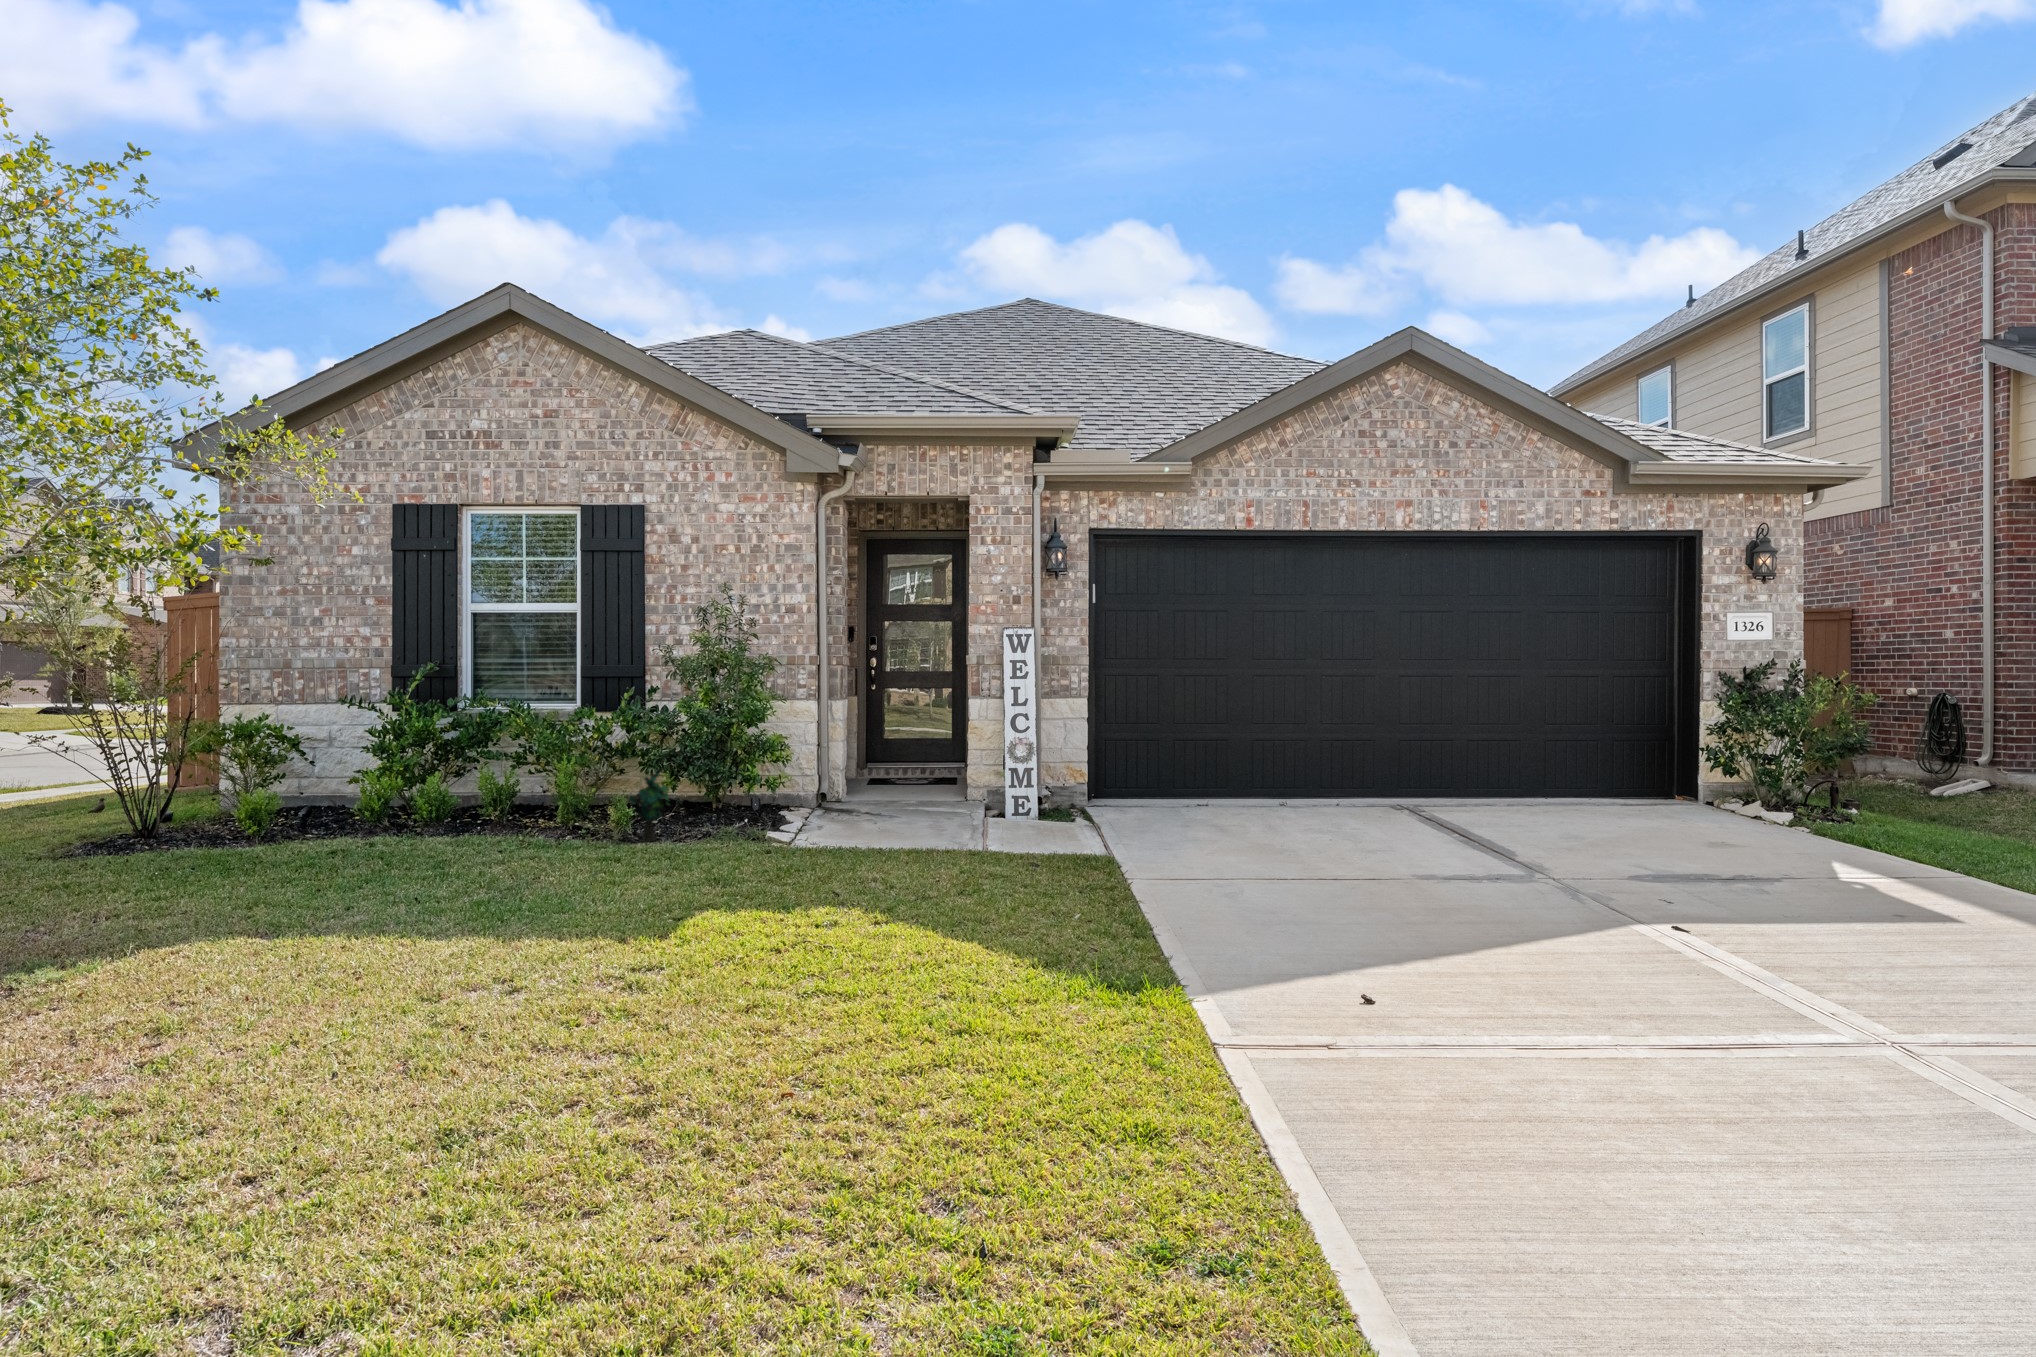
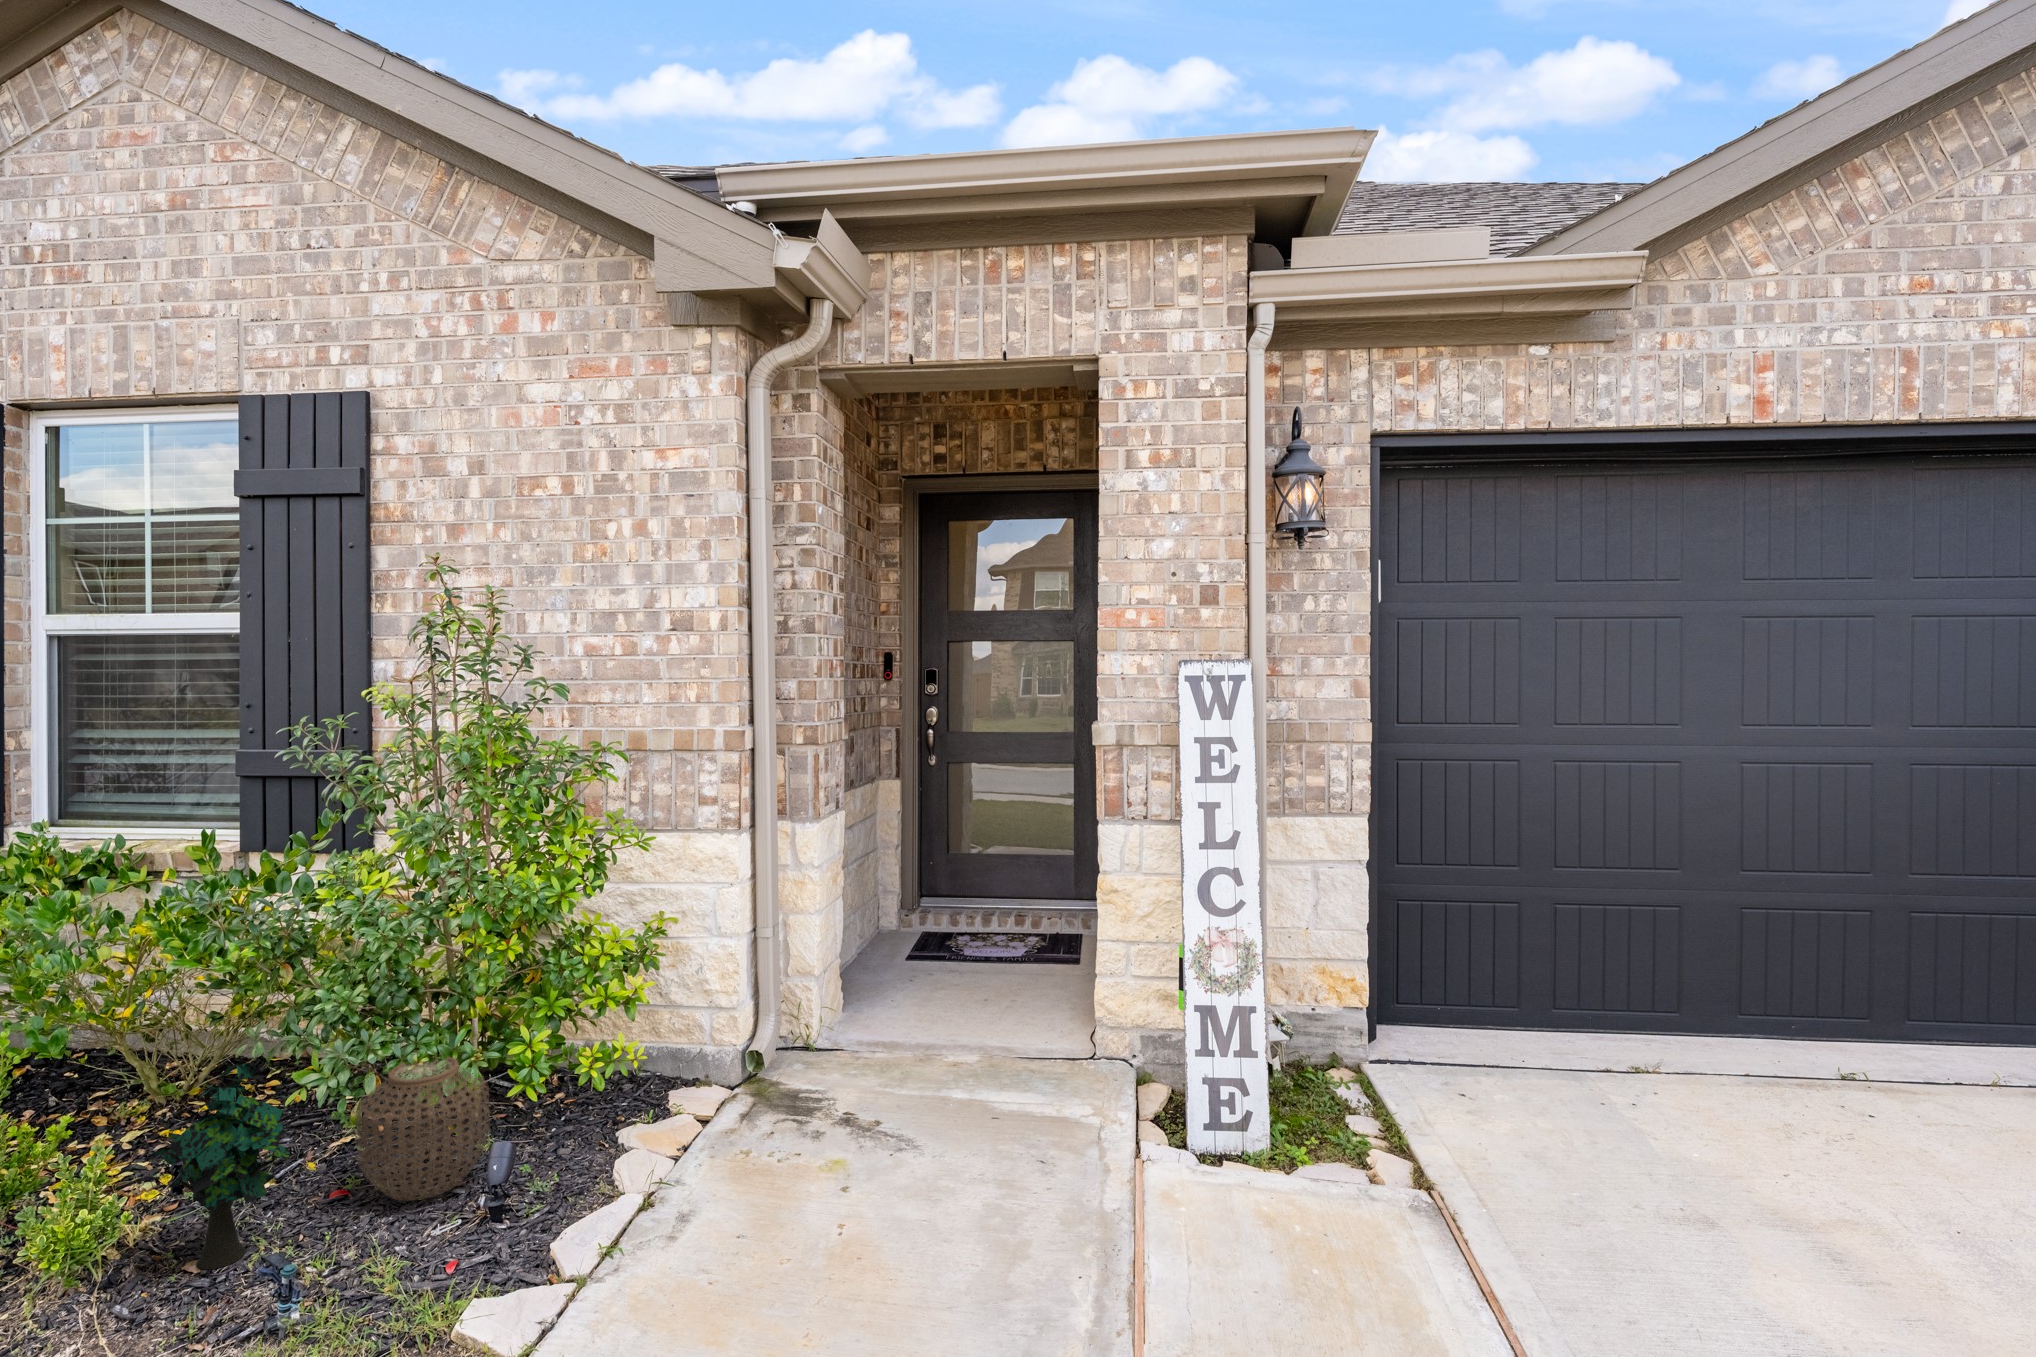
woven basket: none [681,782,728,832] -> present [356,1057,489,1201]

